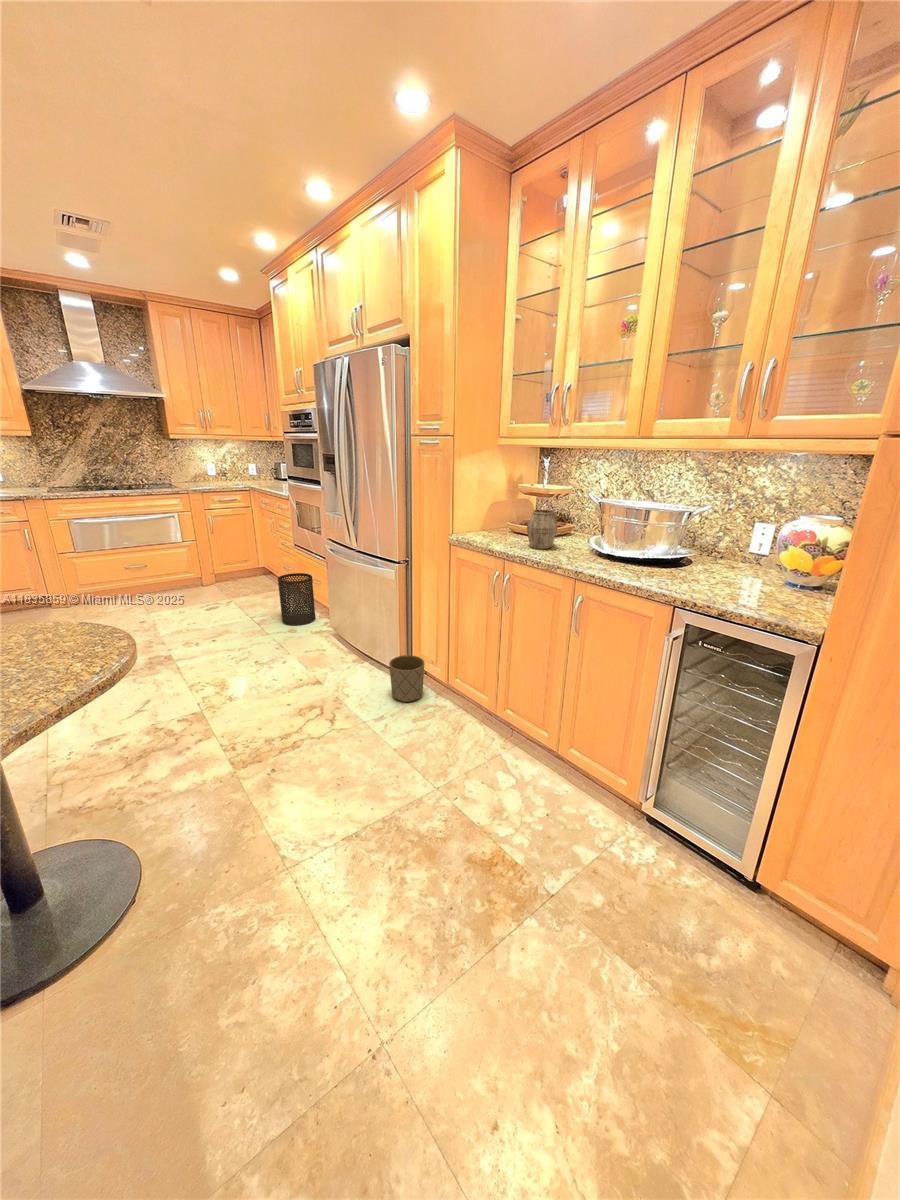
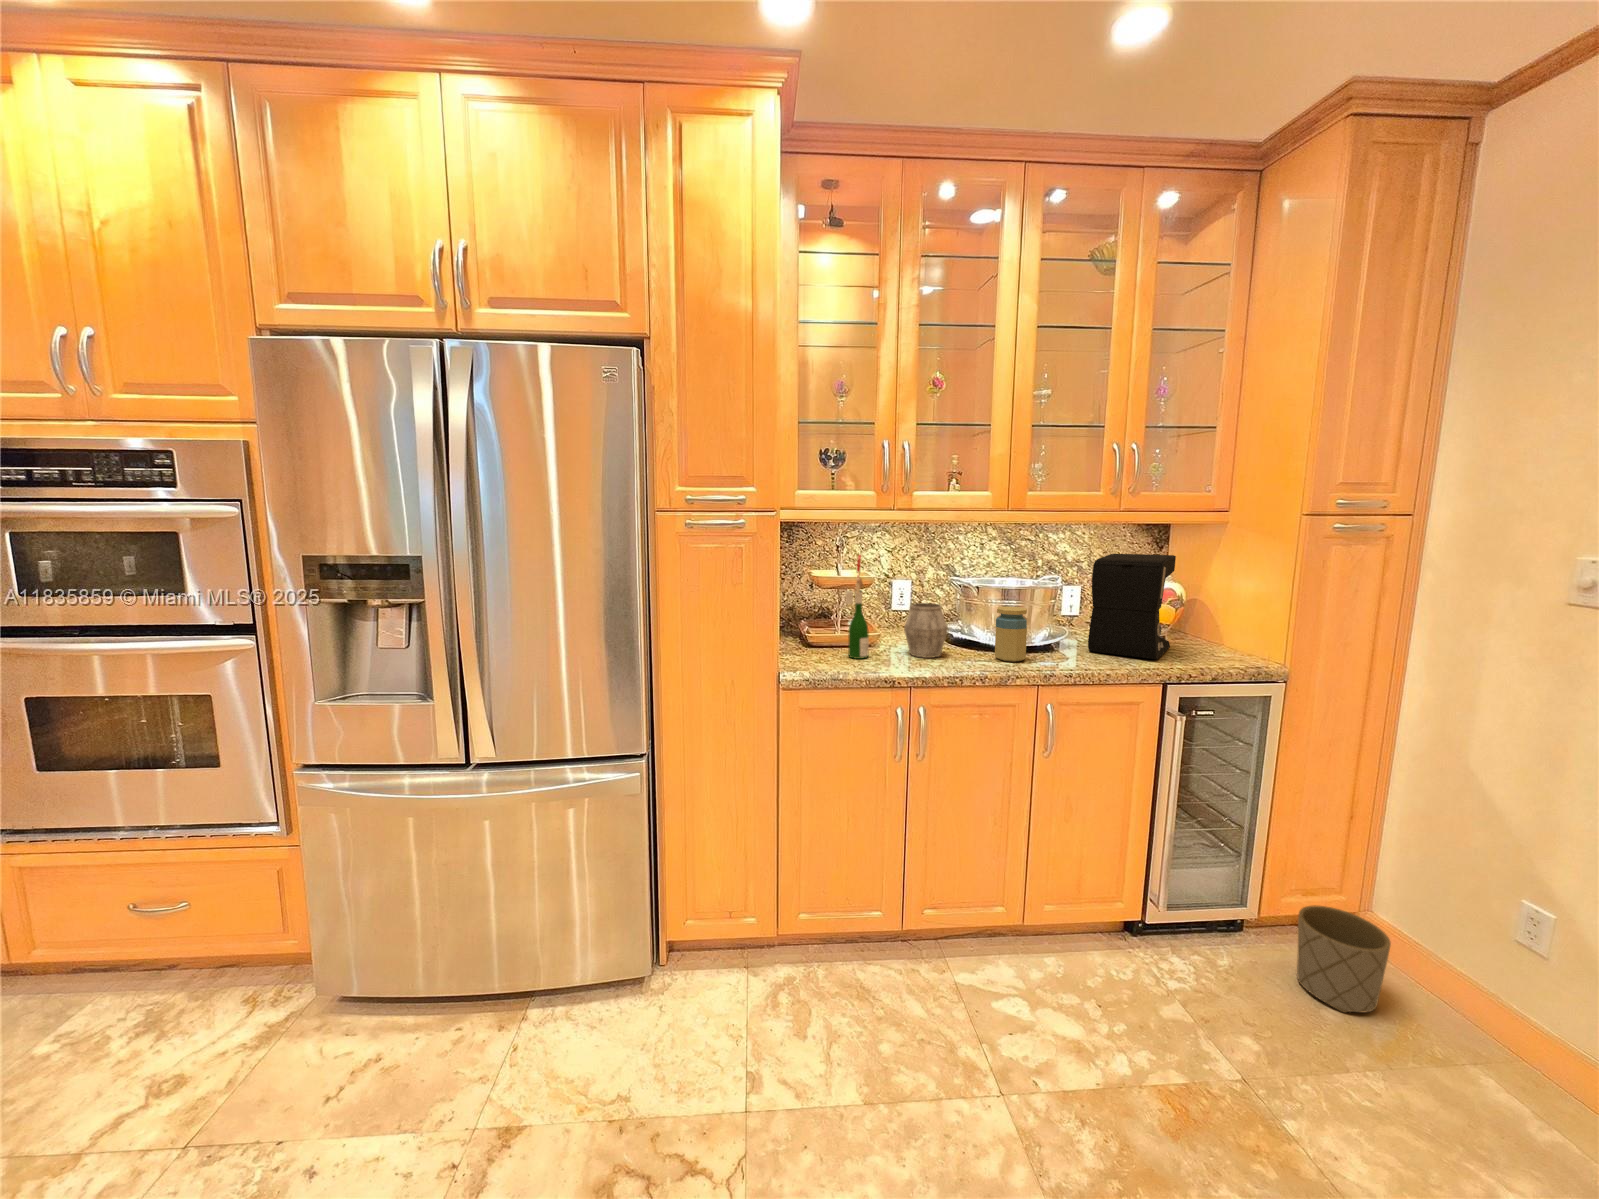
wine bottle: none [493,471,511,540] -> present [846,555,869,659]
coffee maker: none [665,488,789,589] -> present [1088,554,1176,659]
jar: none [569,519,597,562] -> present [995,607,1027,662]
trash can: present [278,573,316,626] -> none [63,874,223,1065]
planter: present [389,655,424,703] -> present [1297,905,1391,1013]

